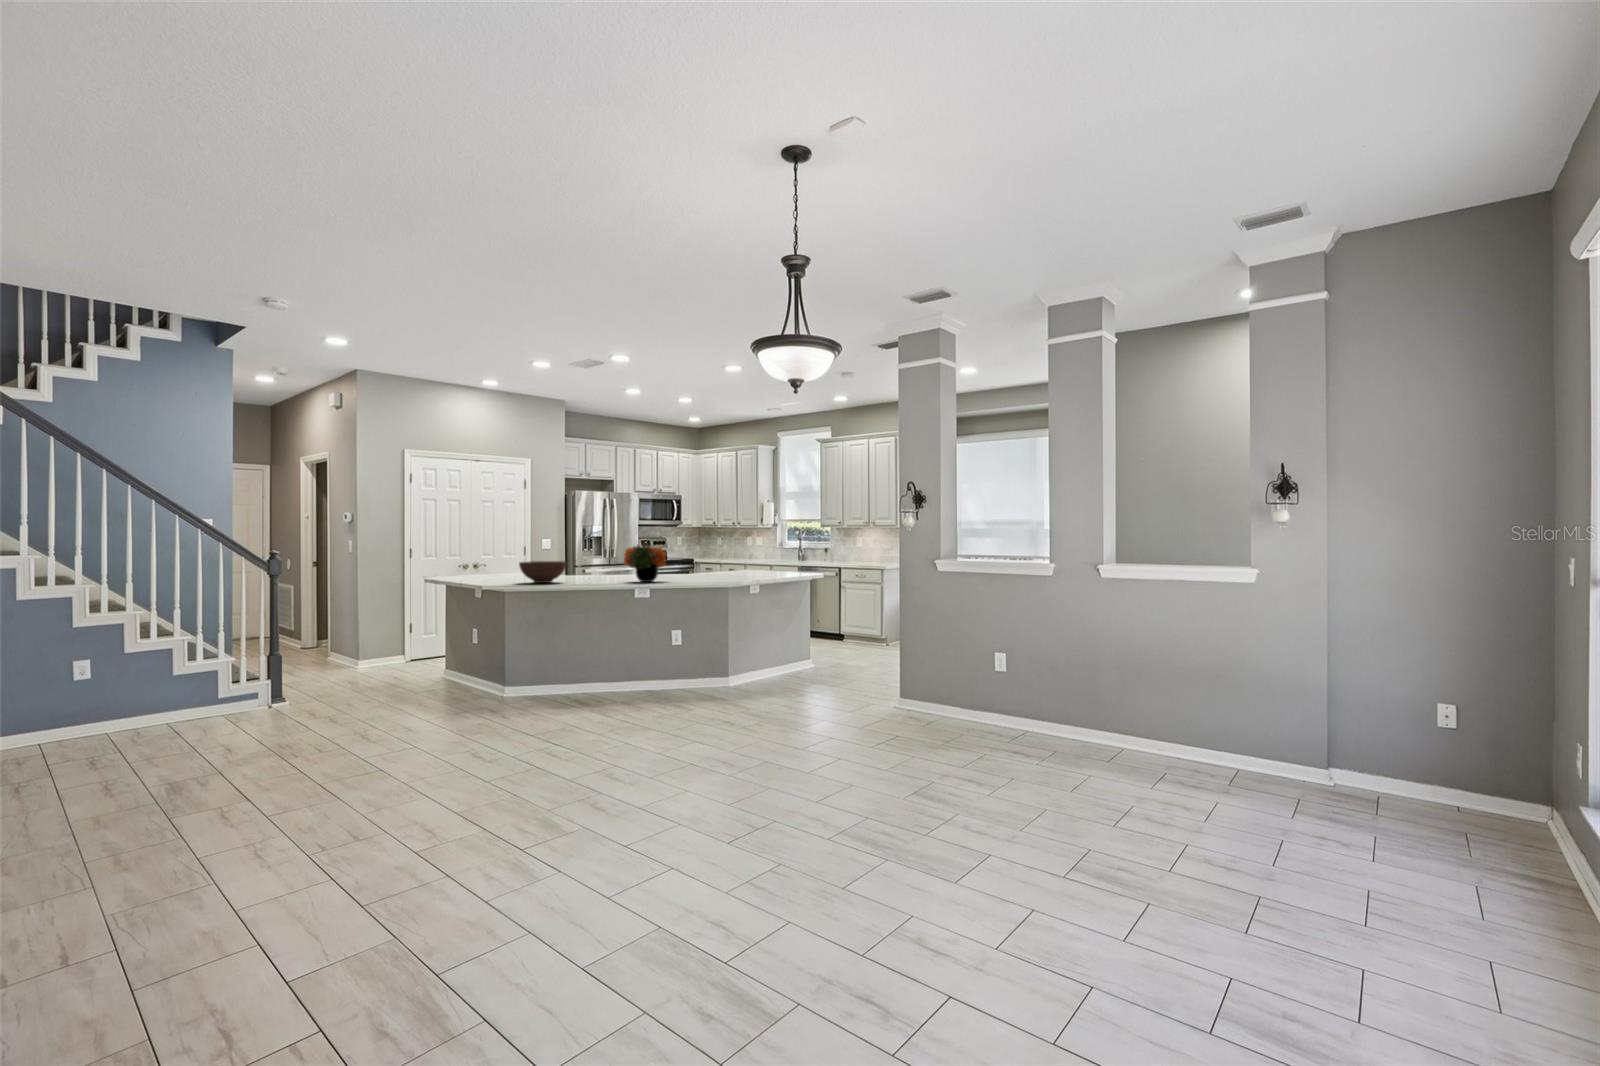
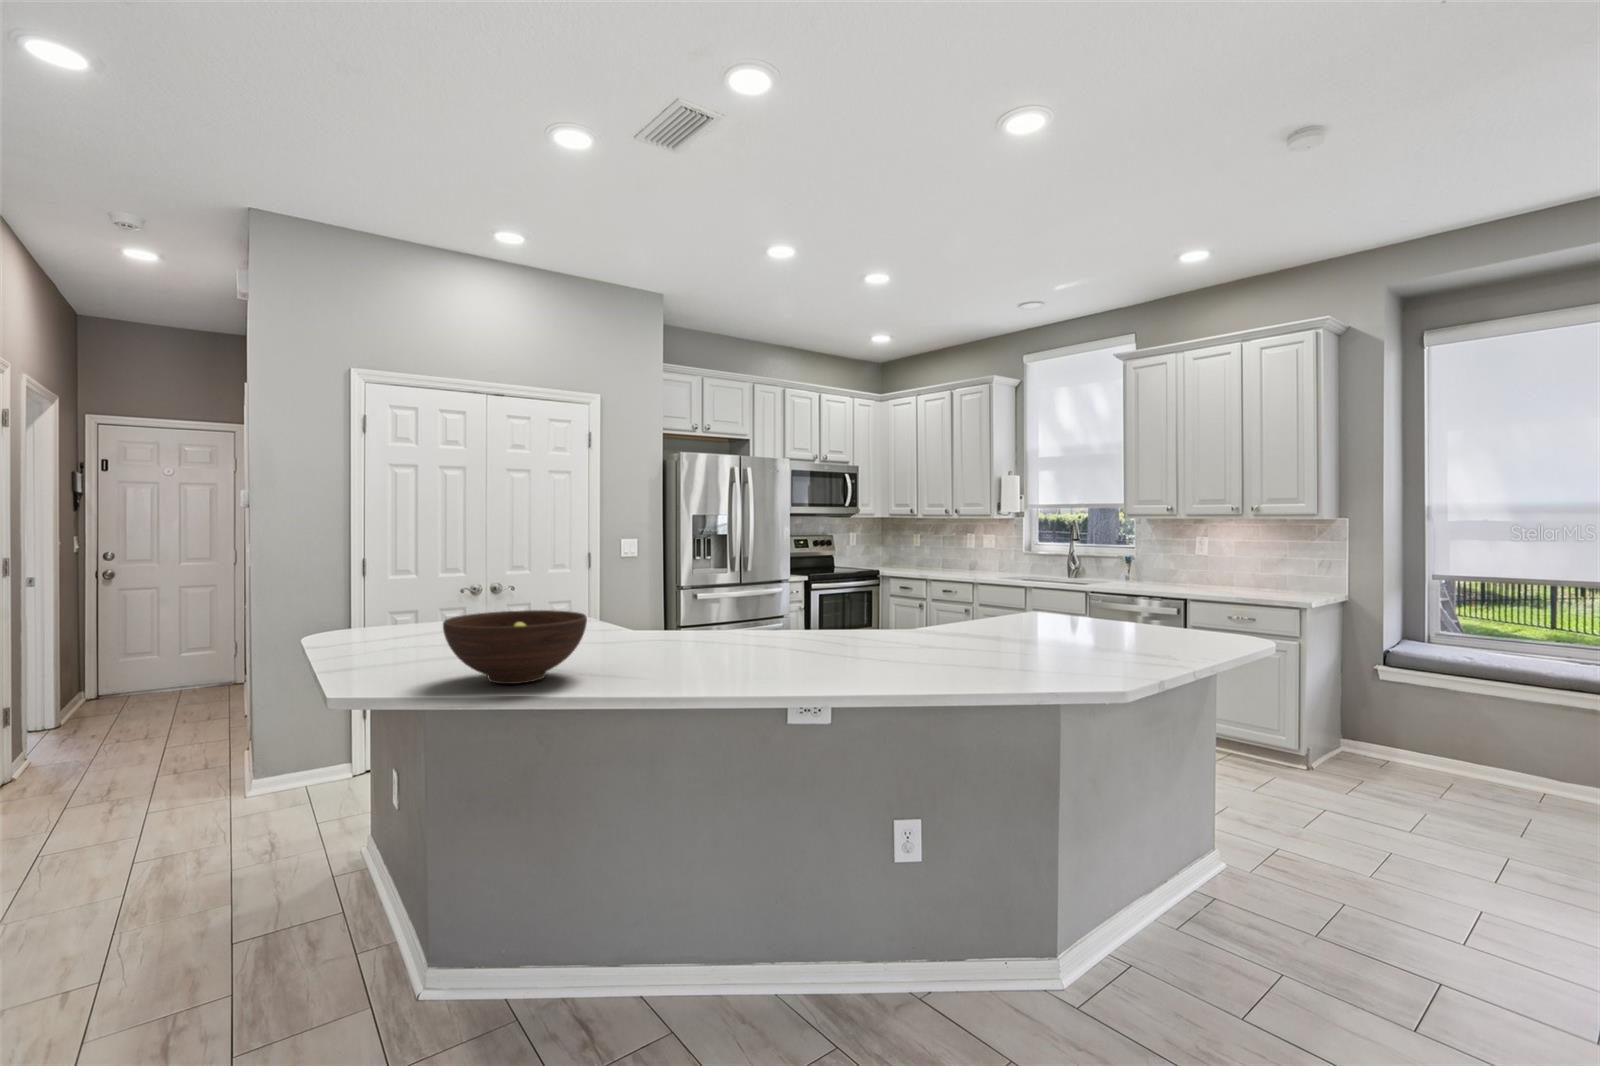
flower arrangement: present [624,543,666,582] -> none [748,562,882,684]

